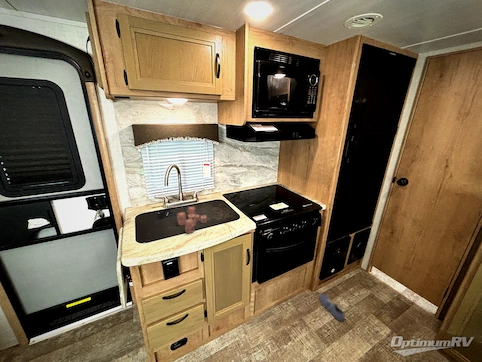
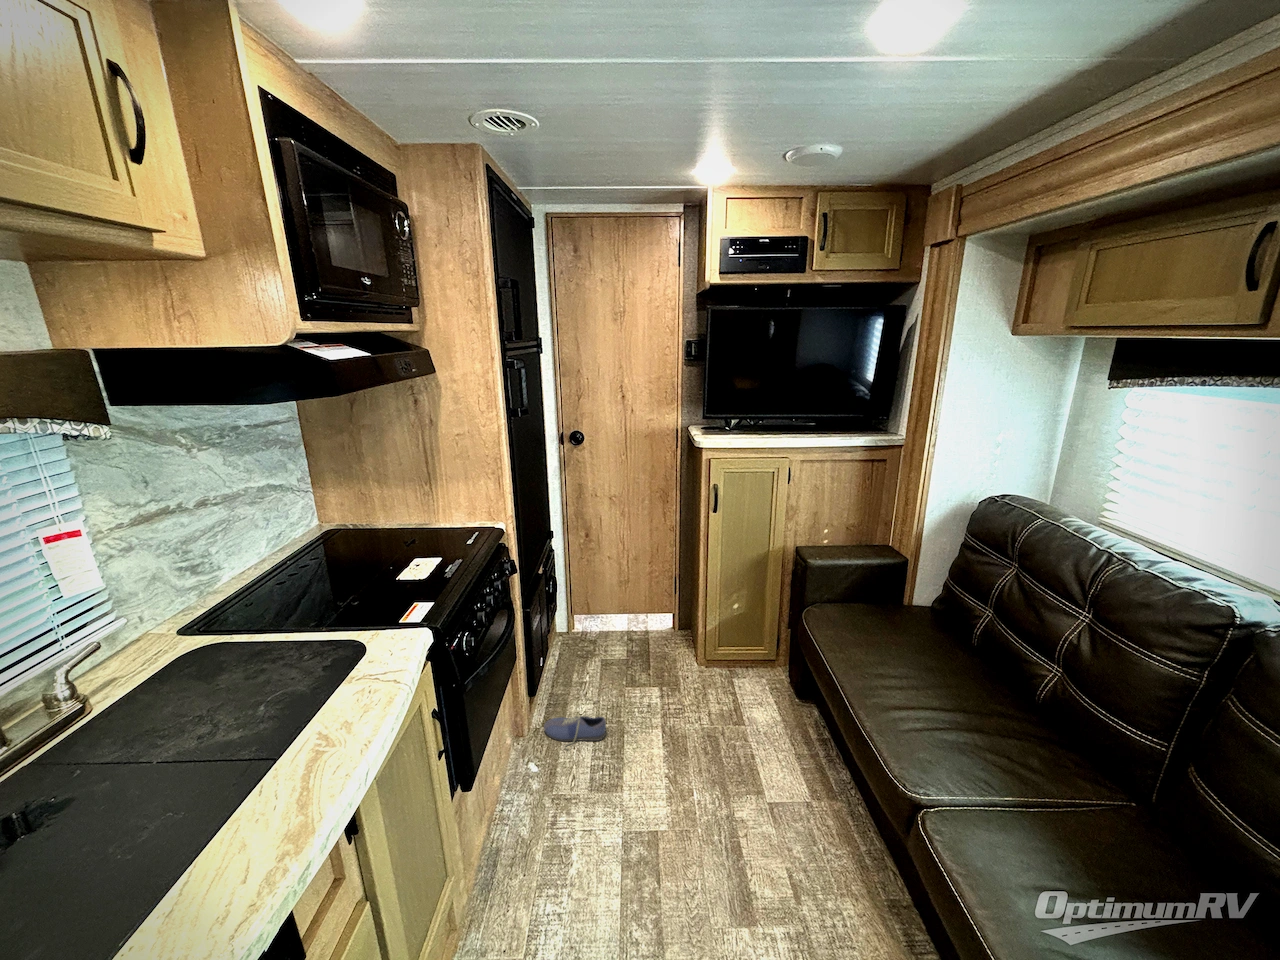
candle: present [177,207,206,233] -> none [116,709,270,825]

